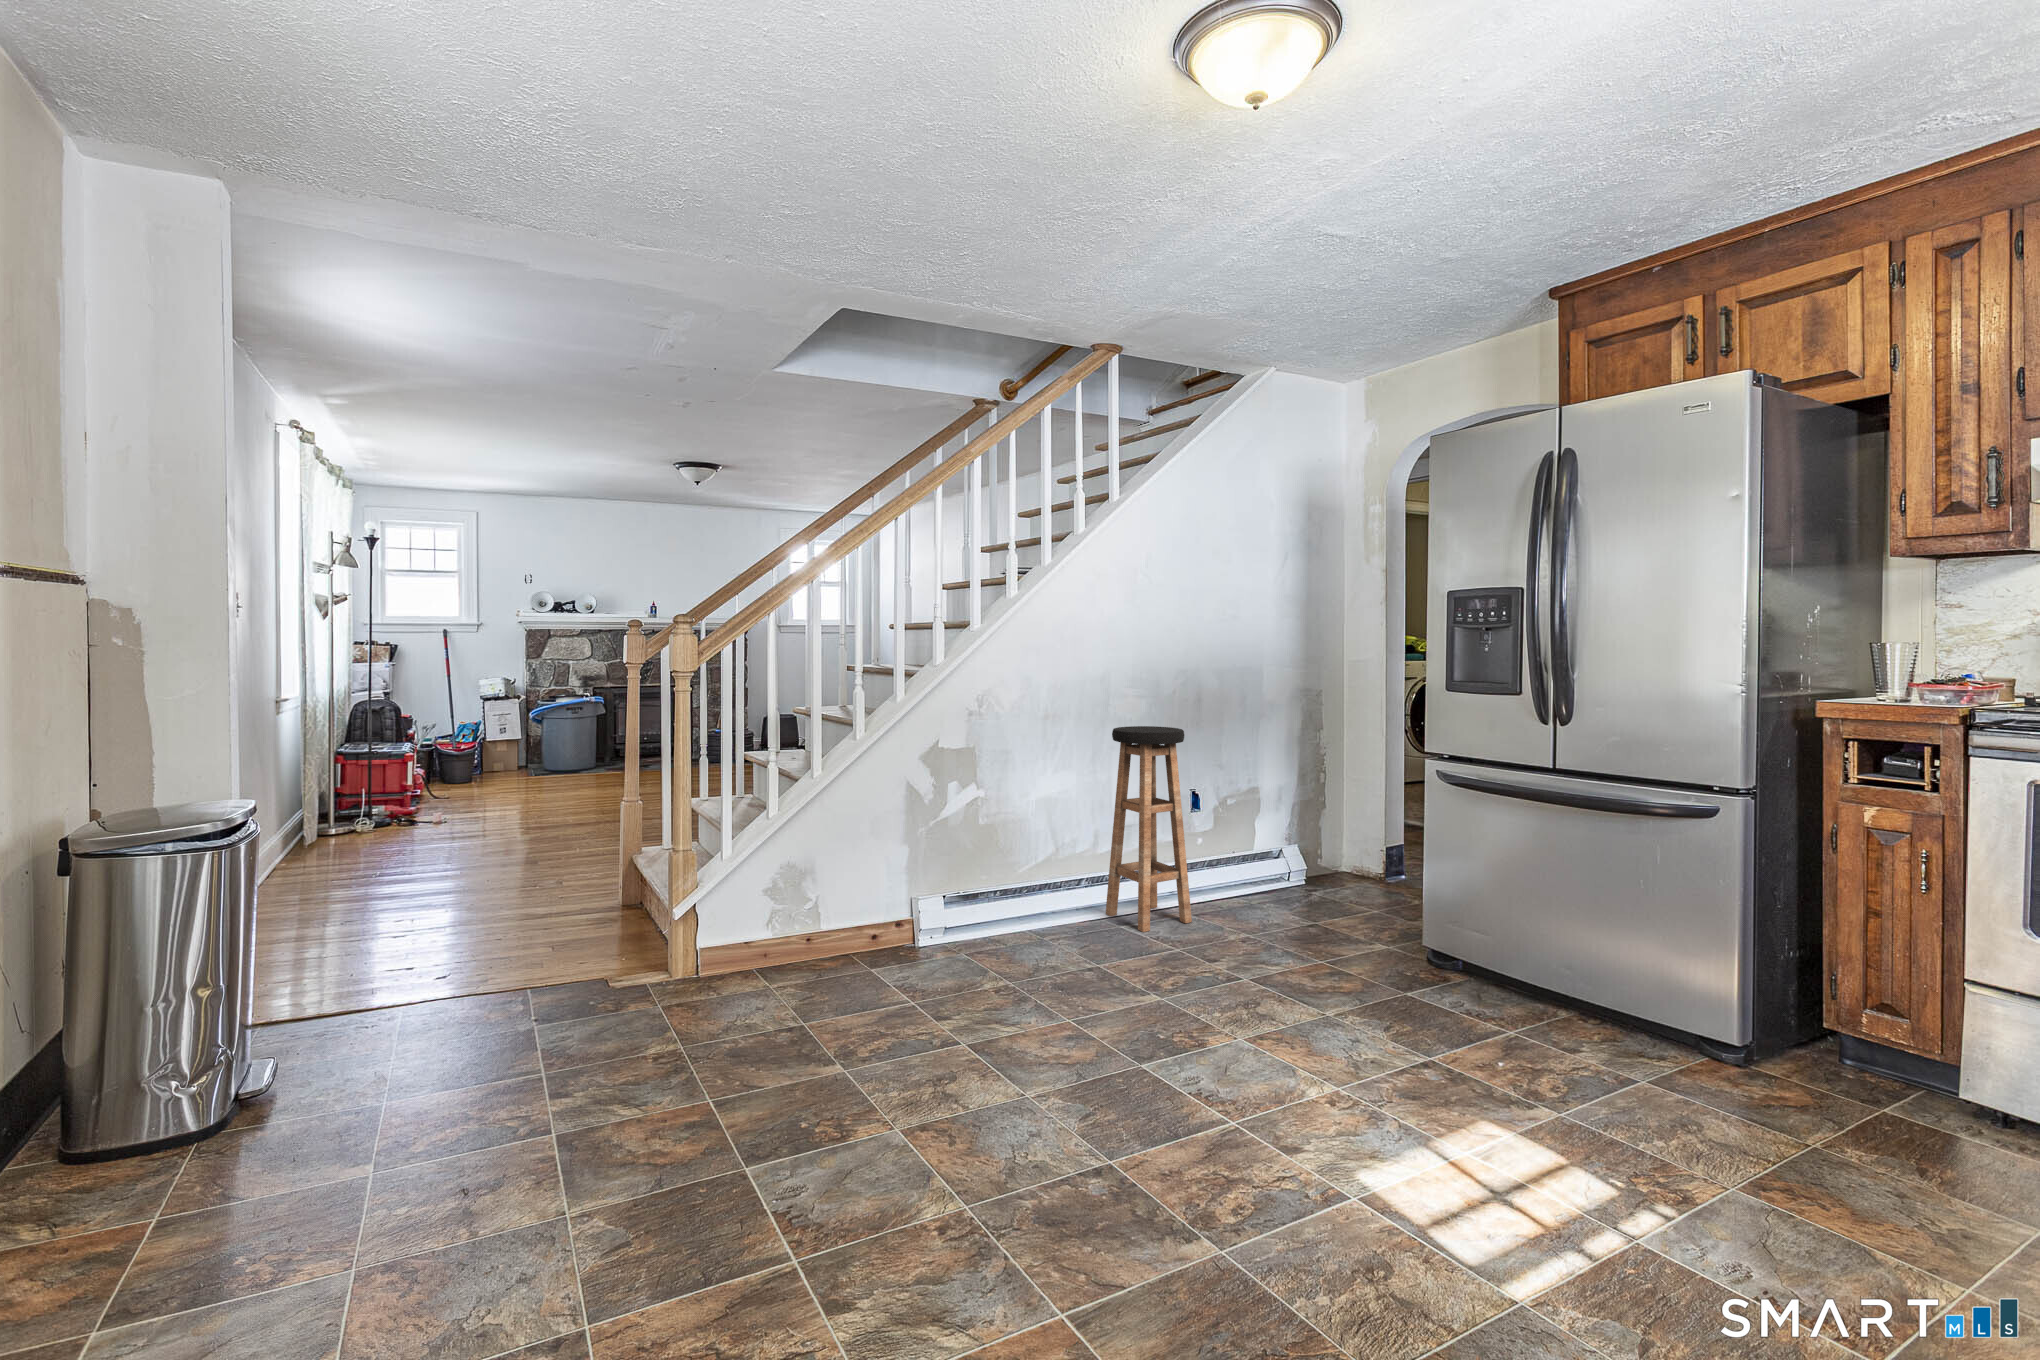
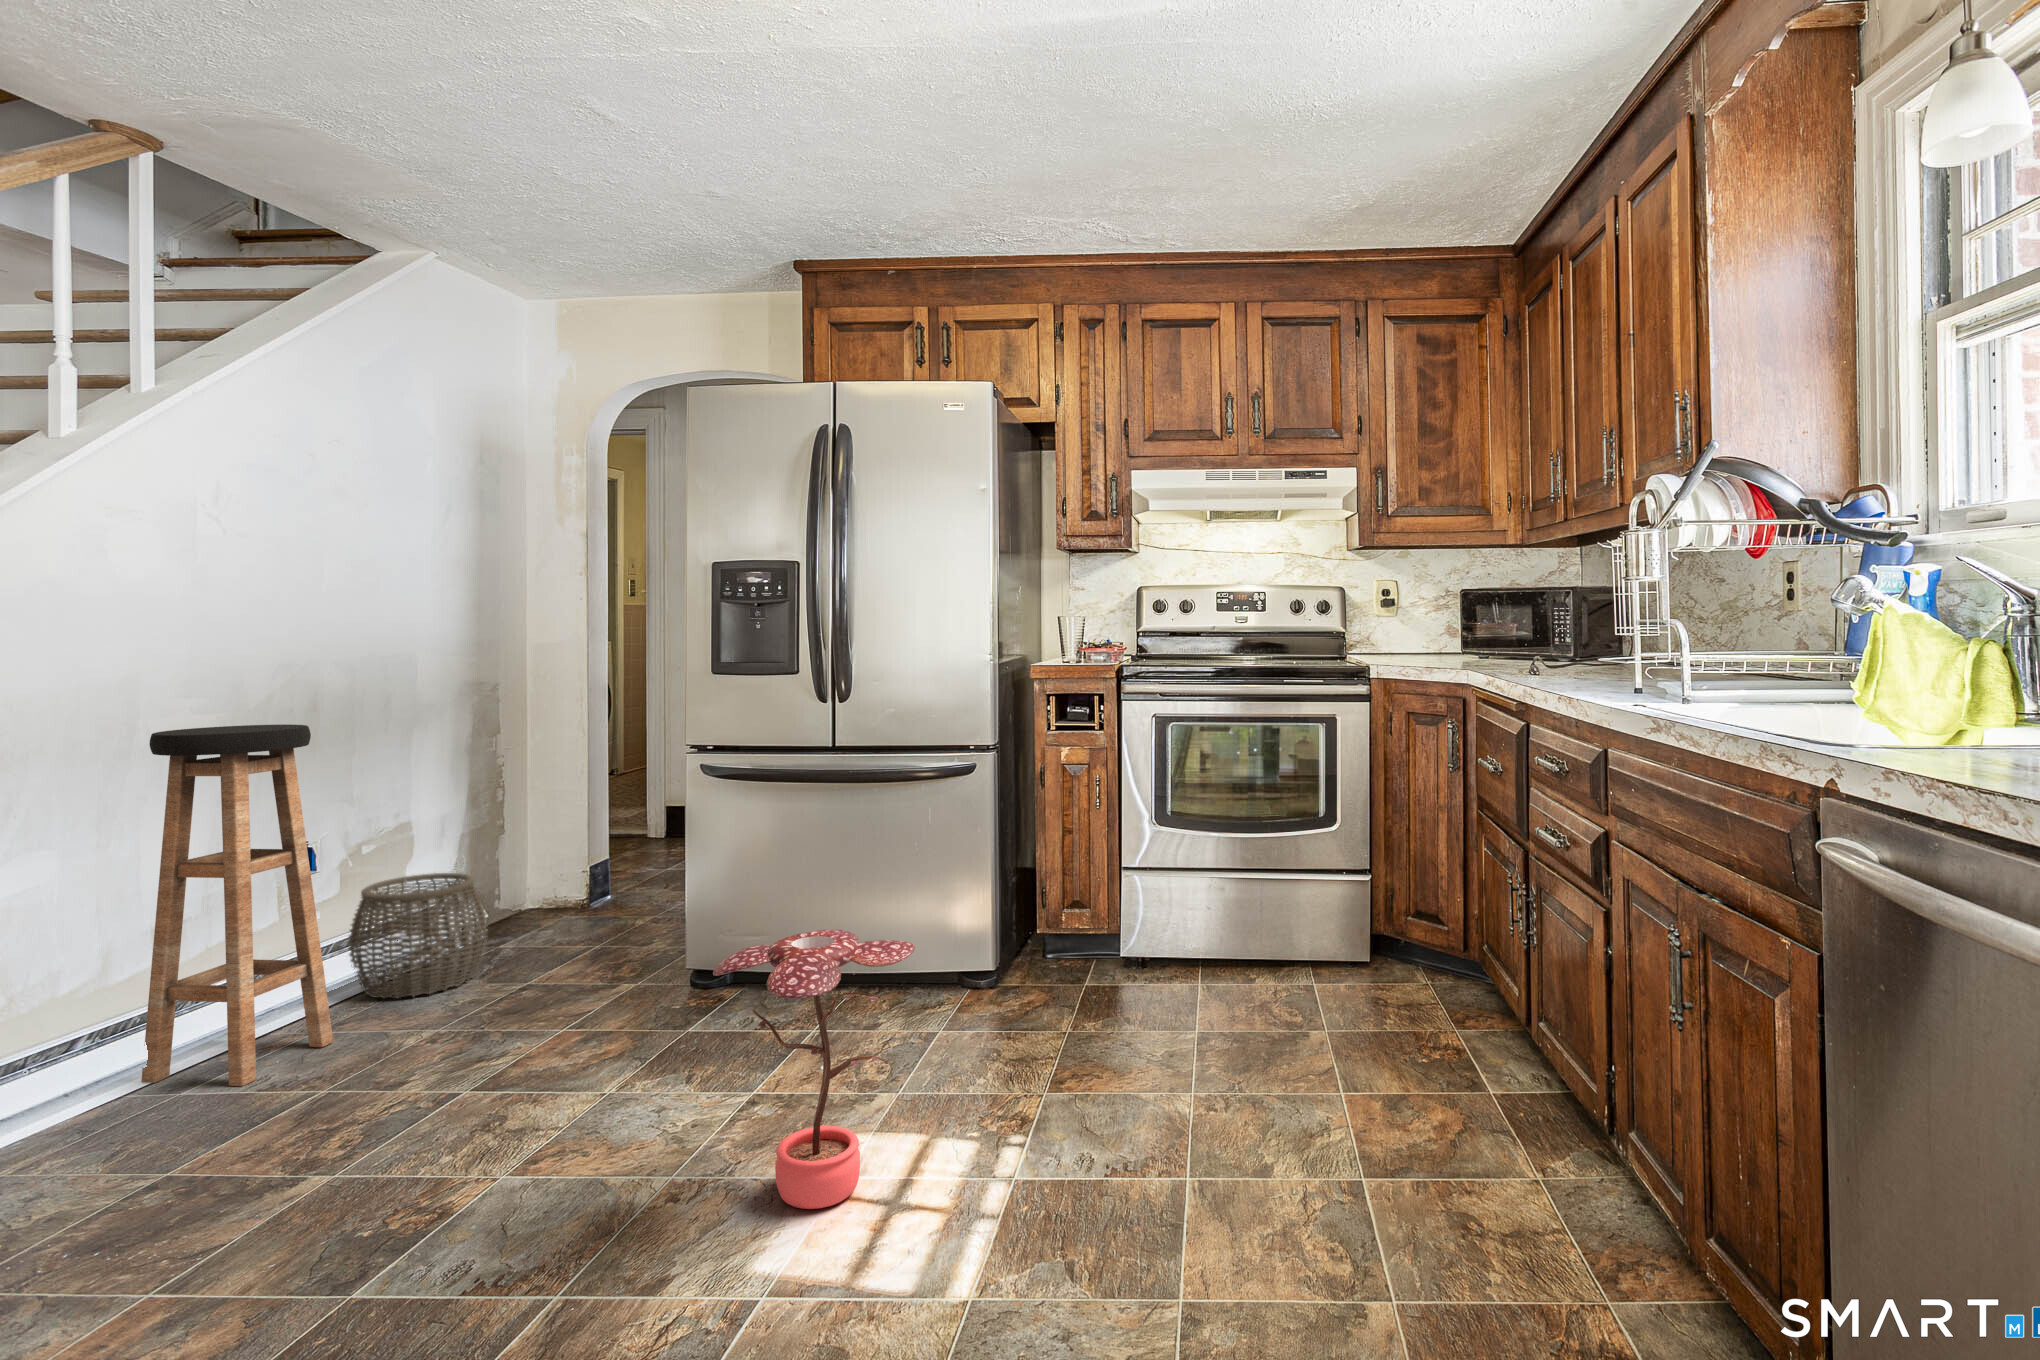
woven basket: none [1210,829,1292,910] -> present [348,873,488,998]
potted plant: none [1359,942,1534,1169] -> present [713,929,915,1209]

